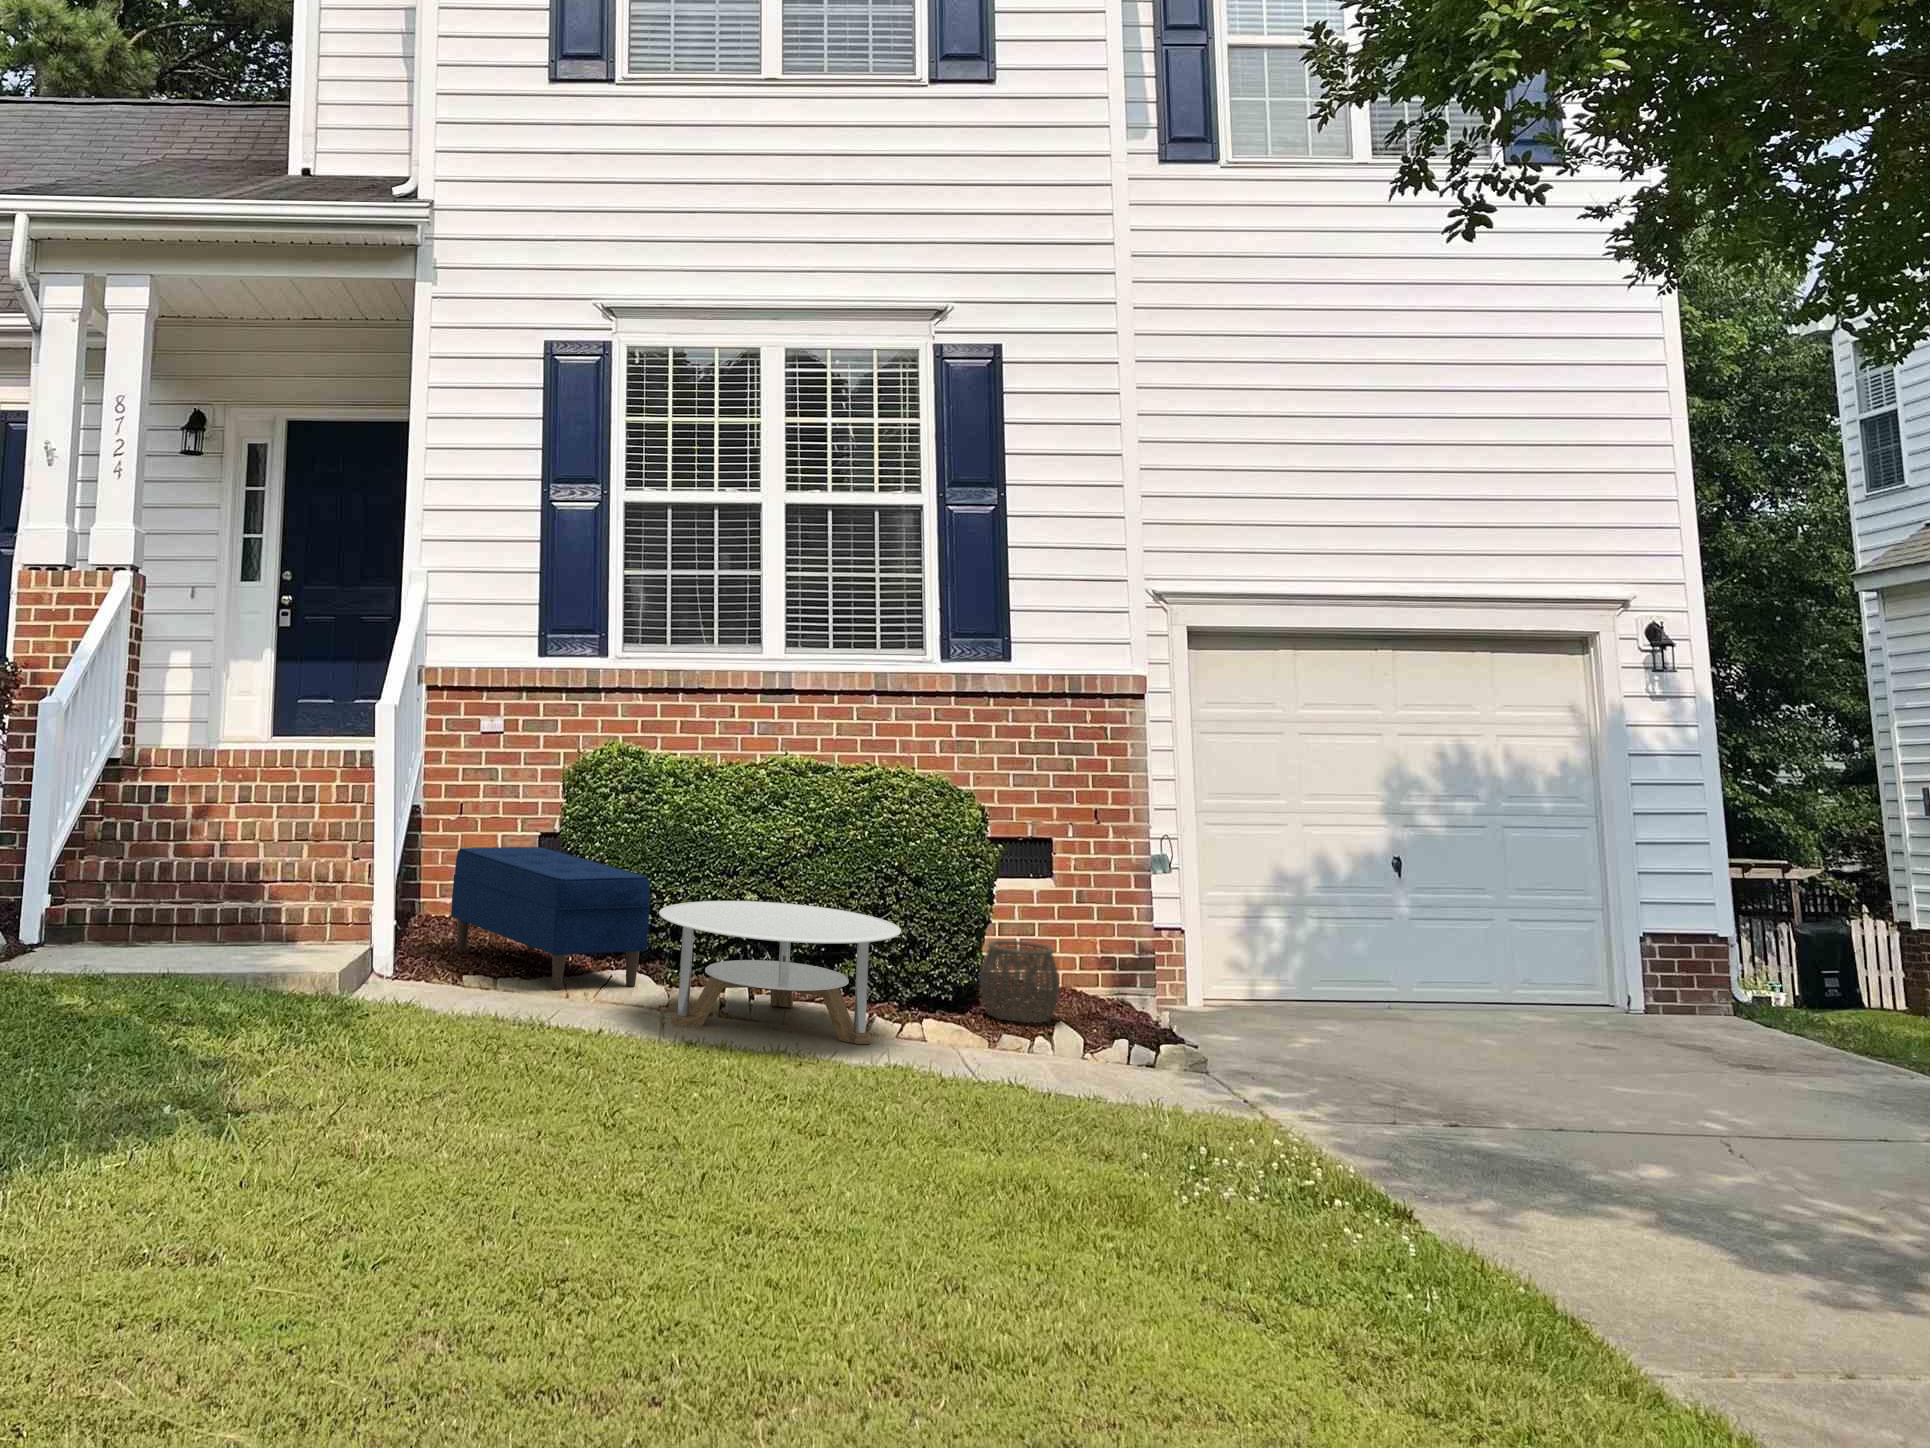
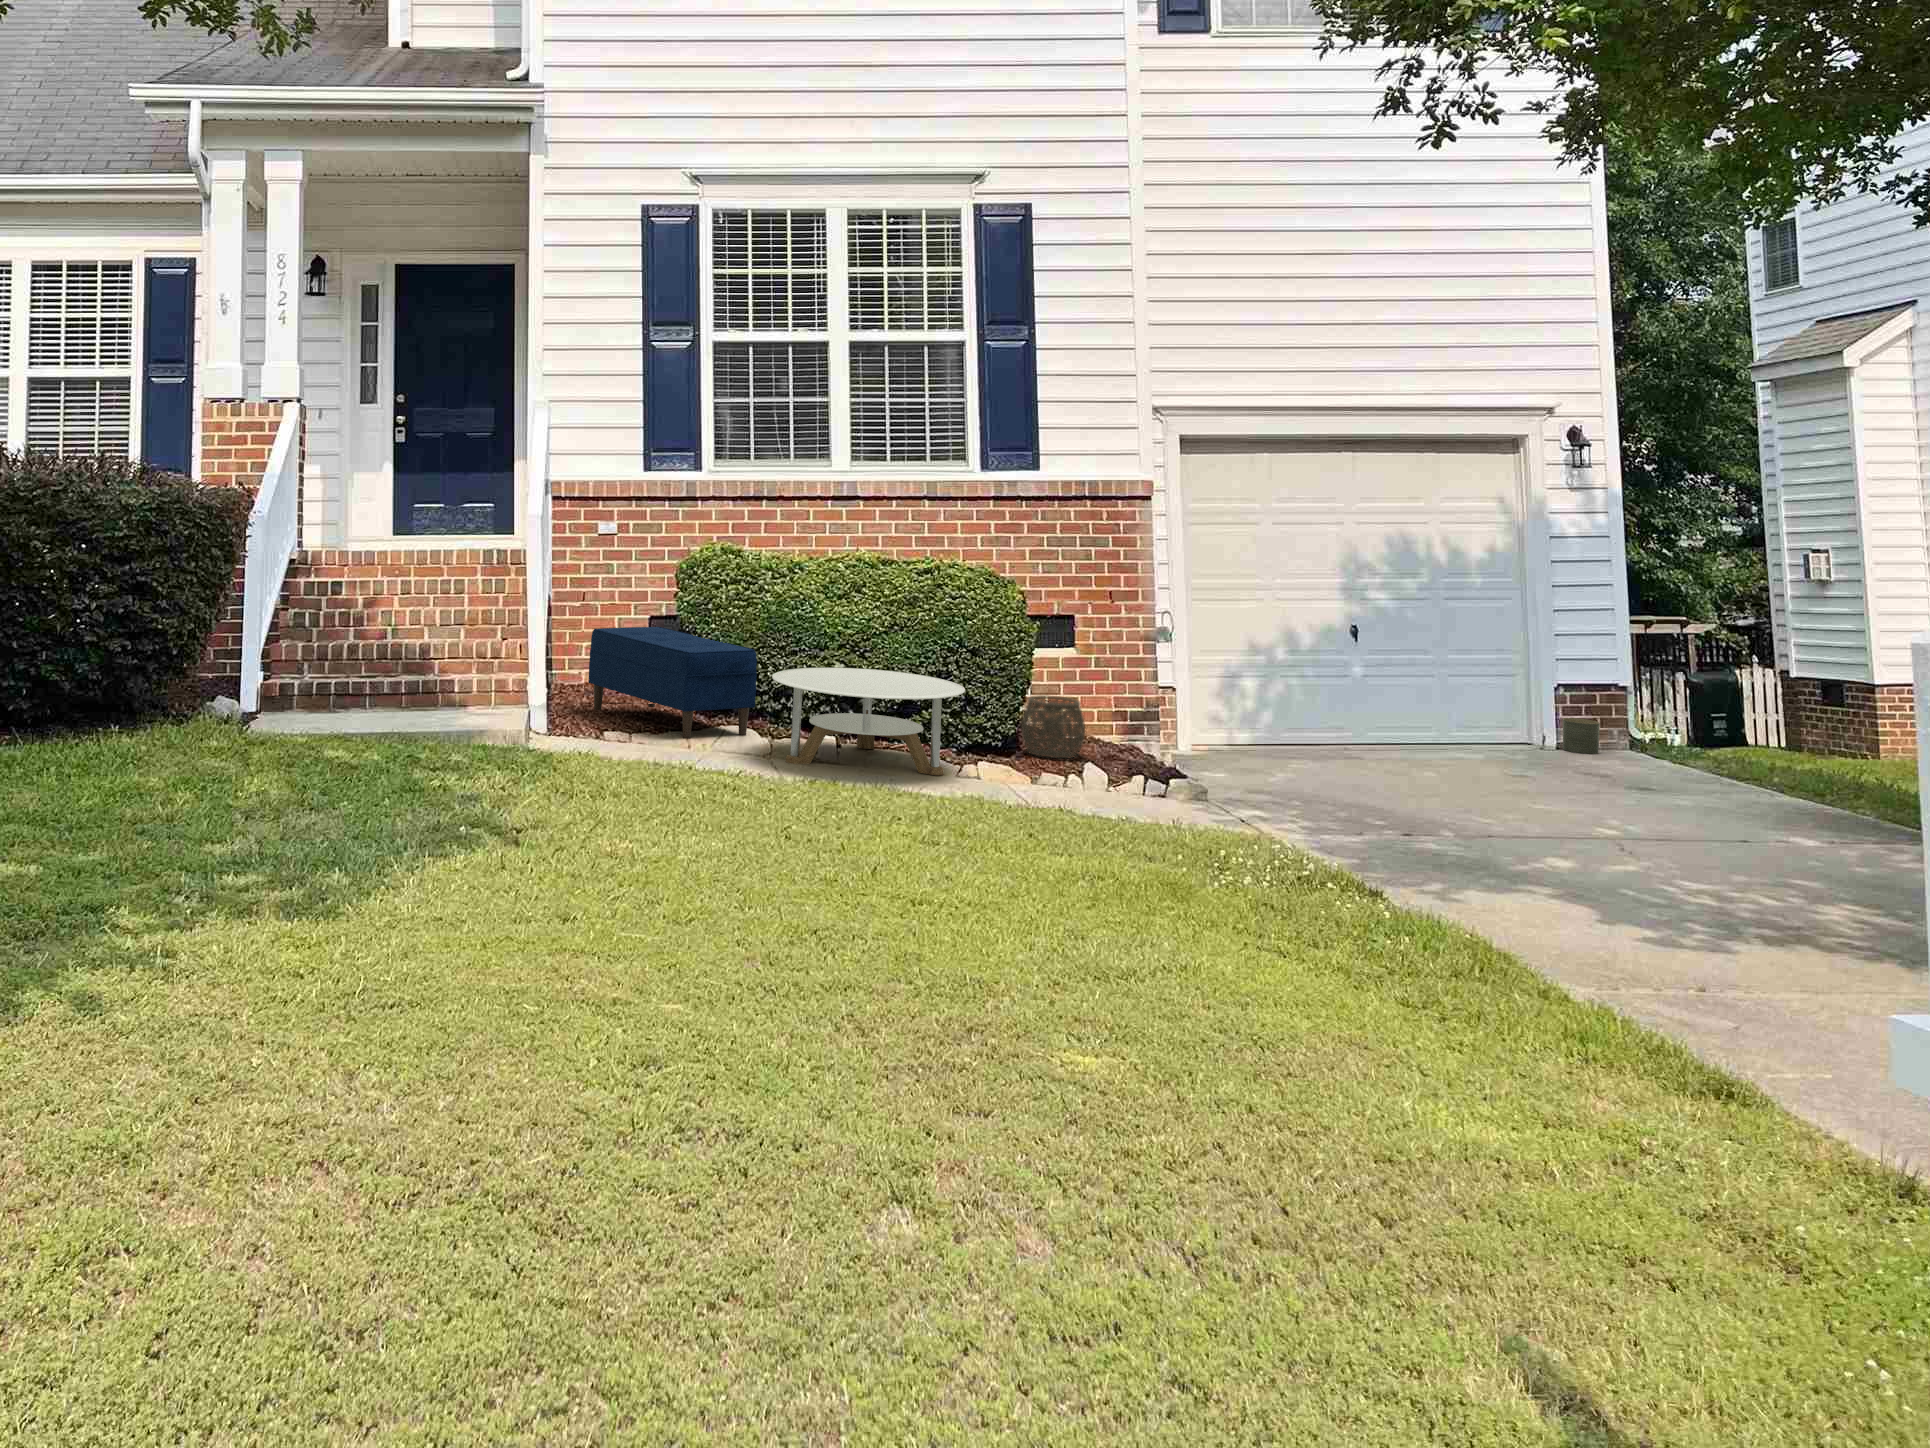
planter: none [1658,977,1704,1023] -> present [1563,718,1600,754]

